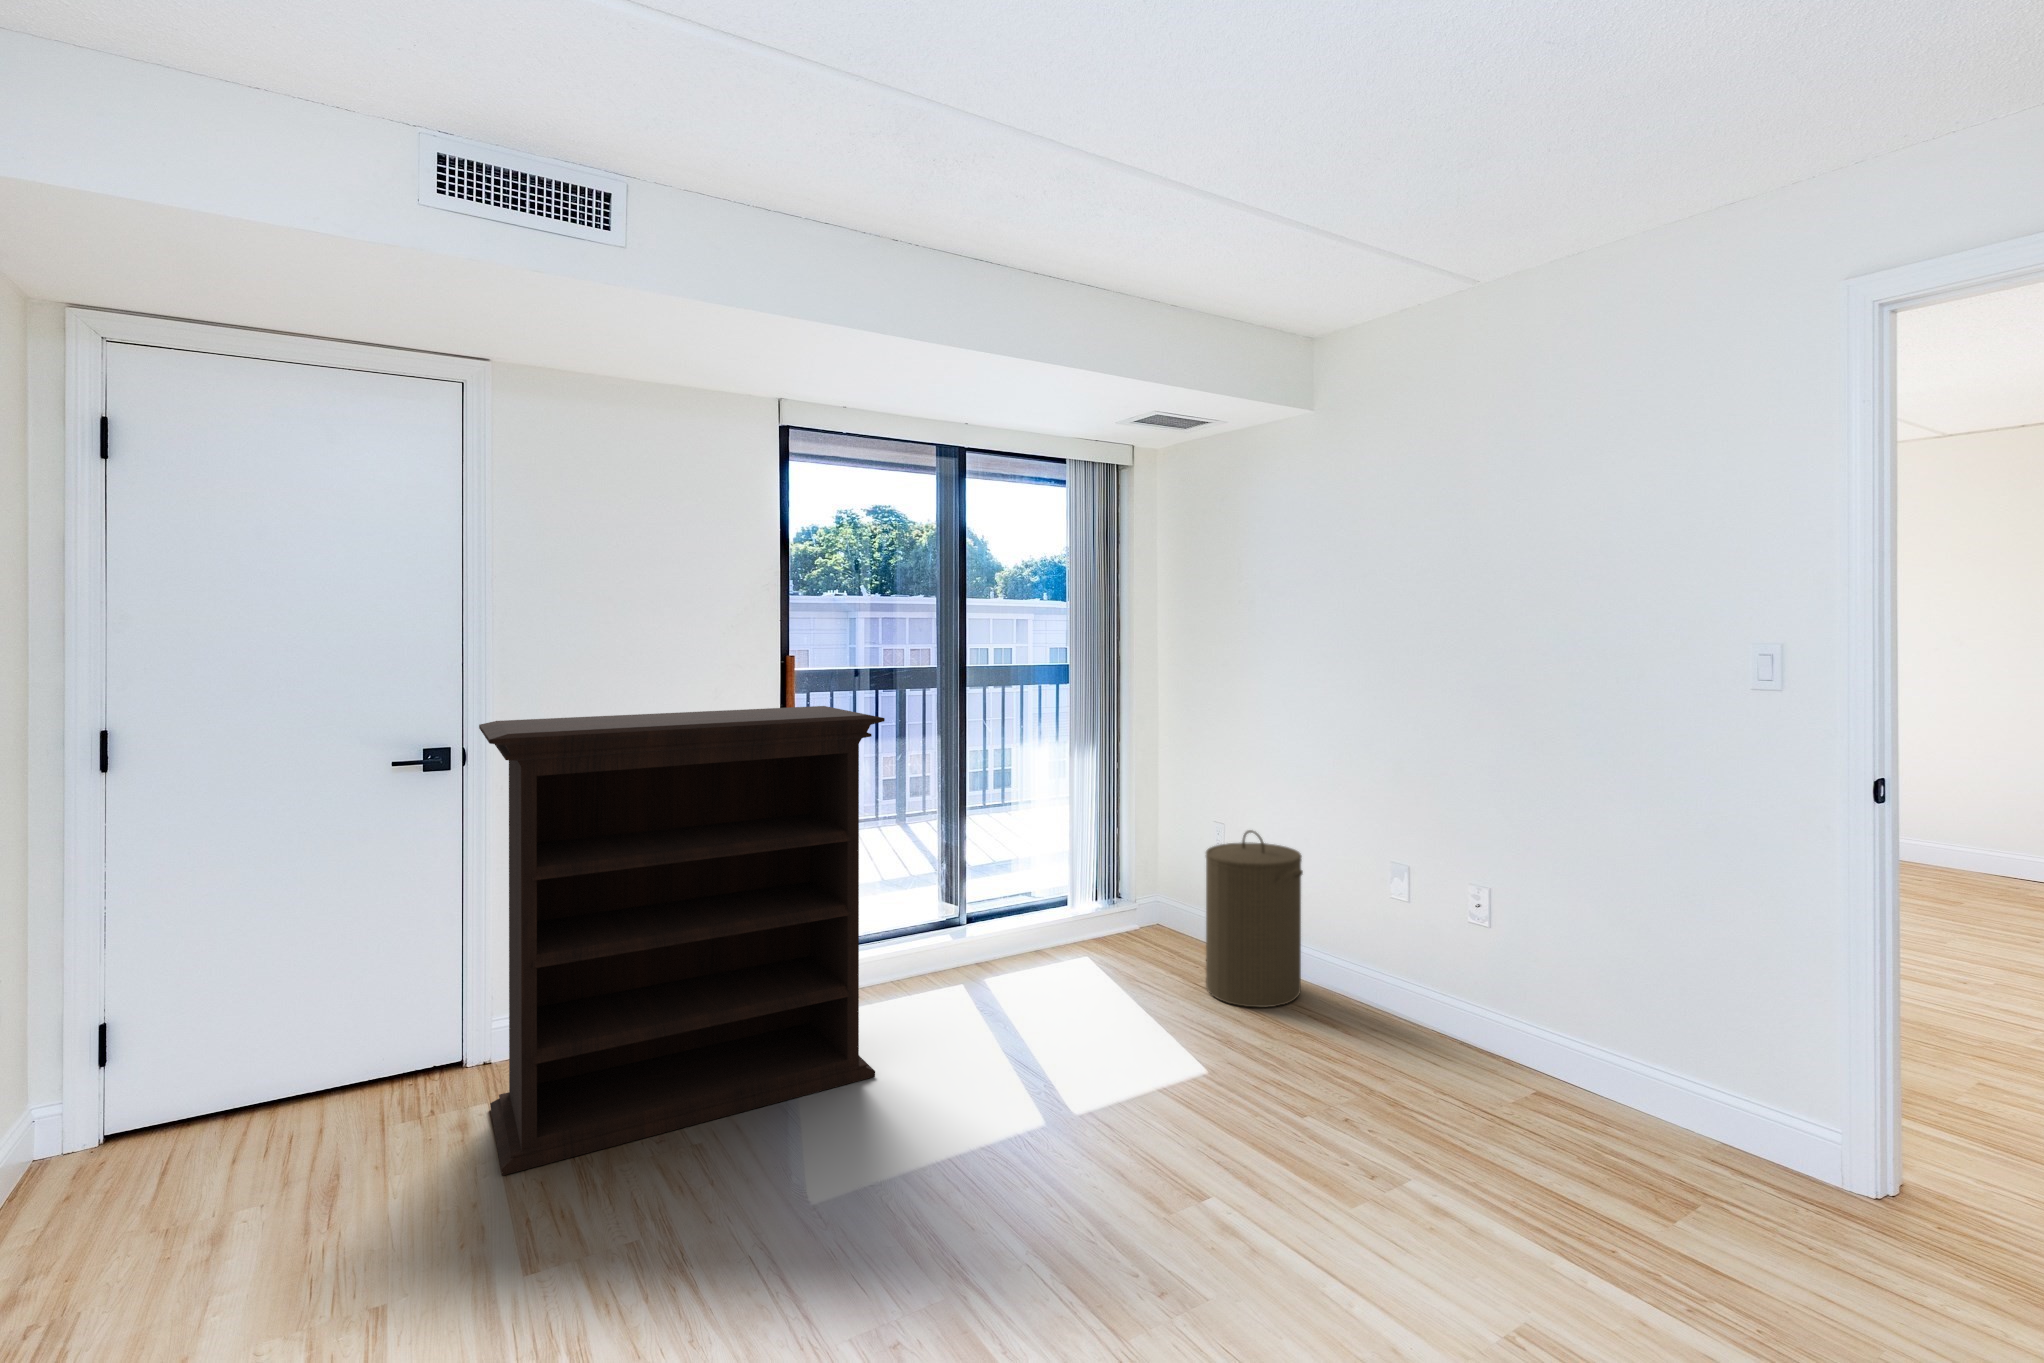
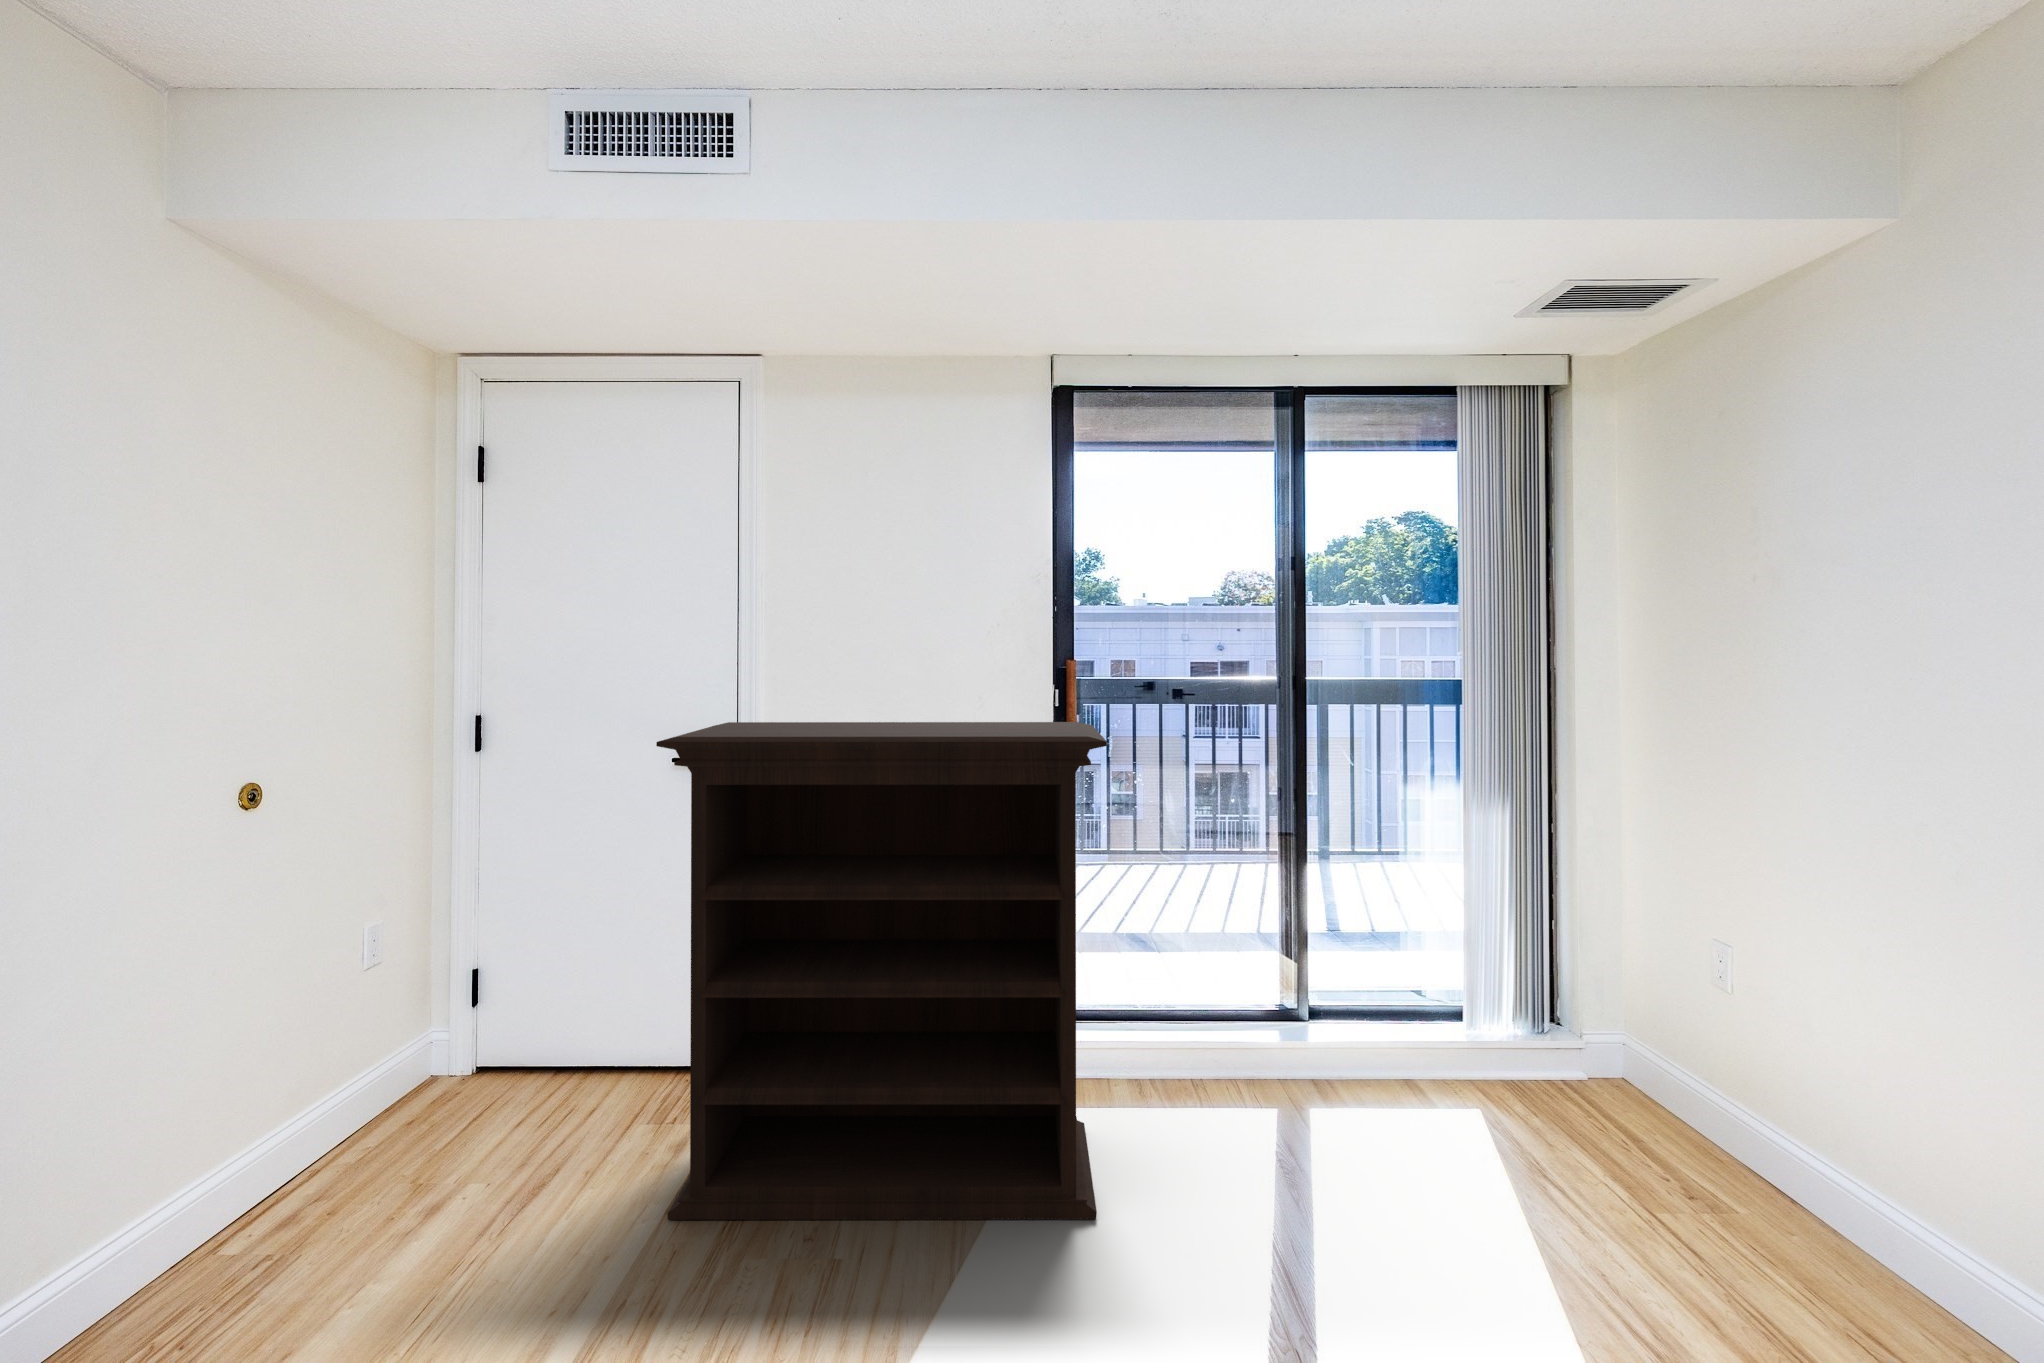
laundry hamper: present [1206,830,1303,1008] -> none [1668,968,1877,1300]

